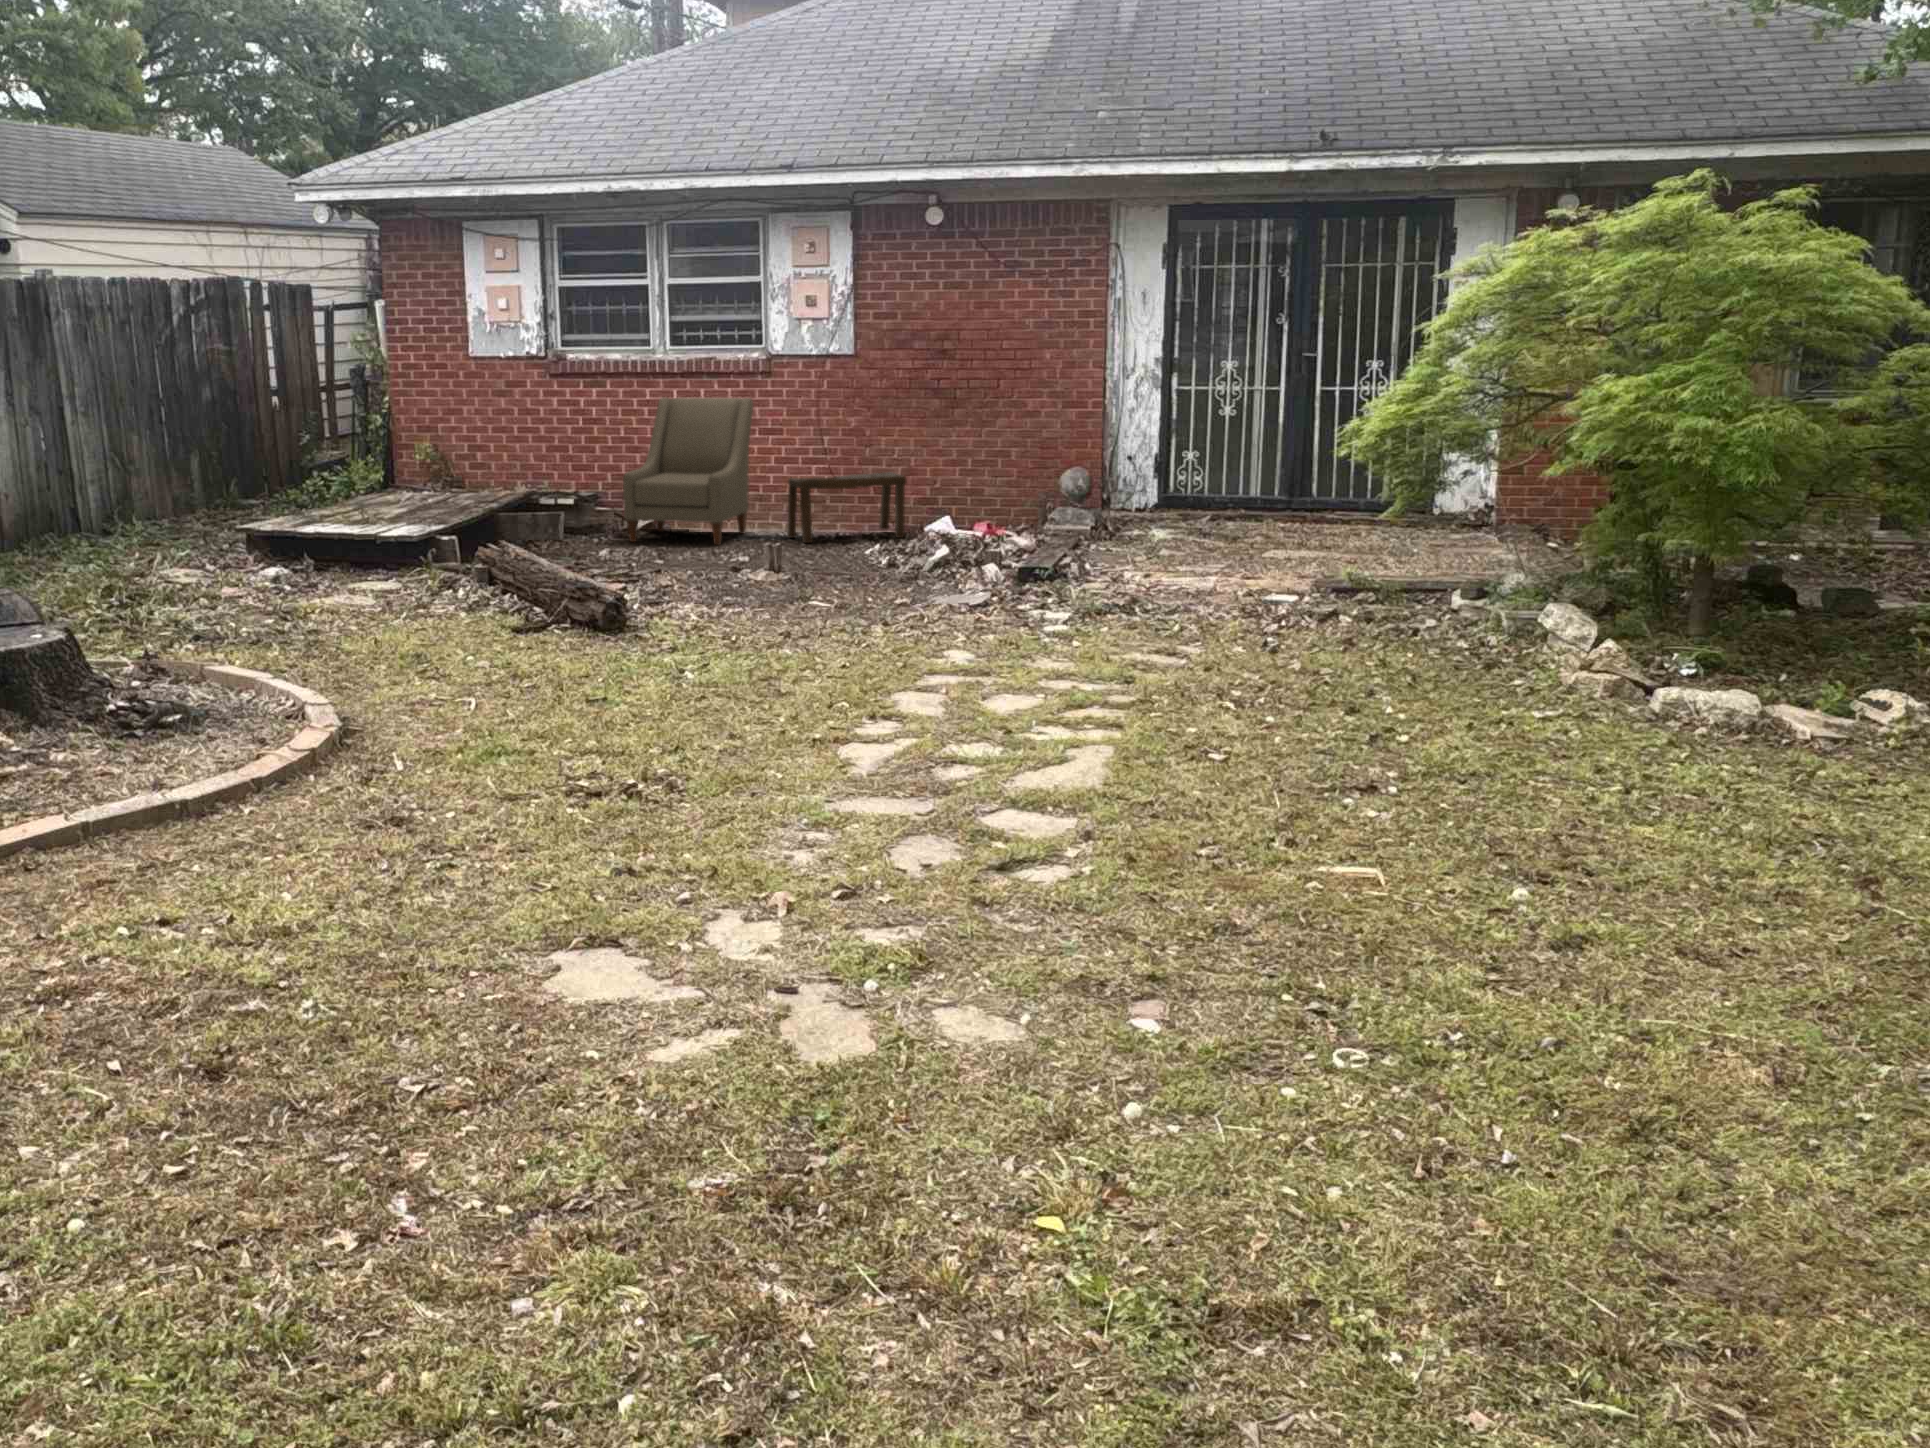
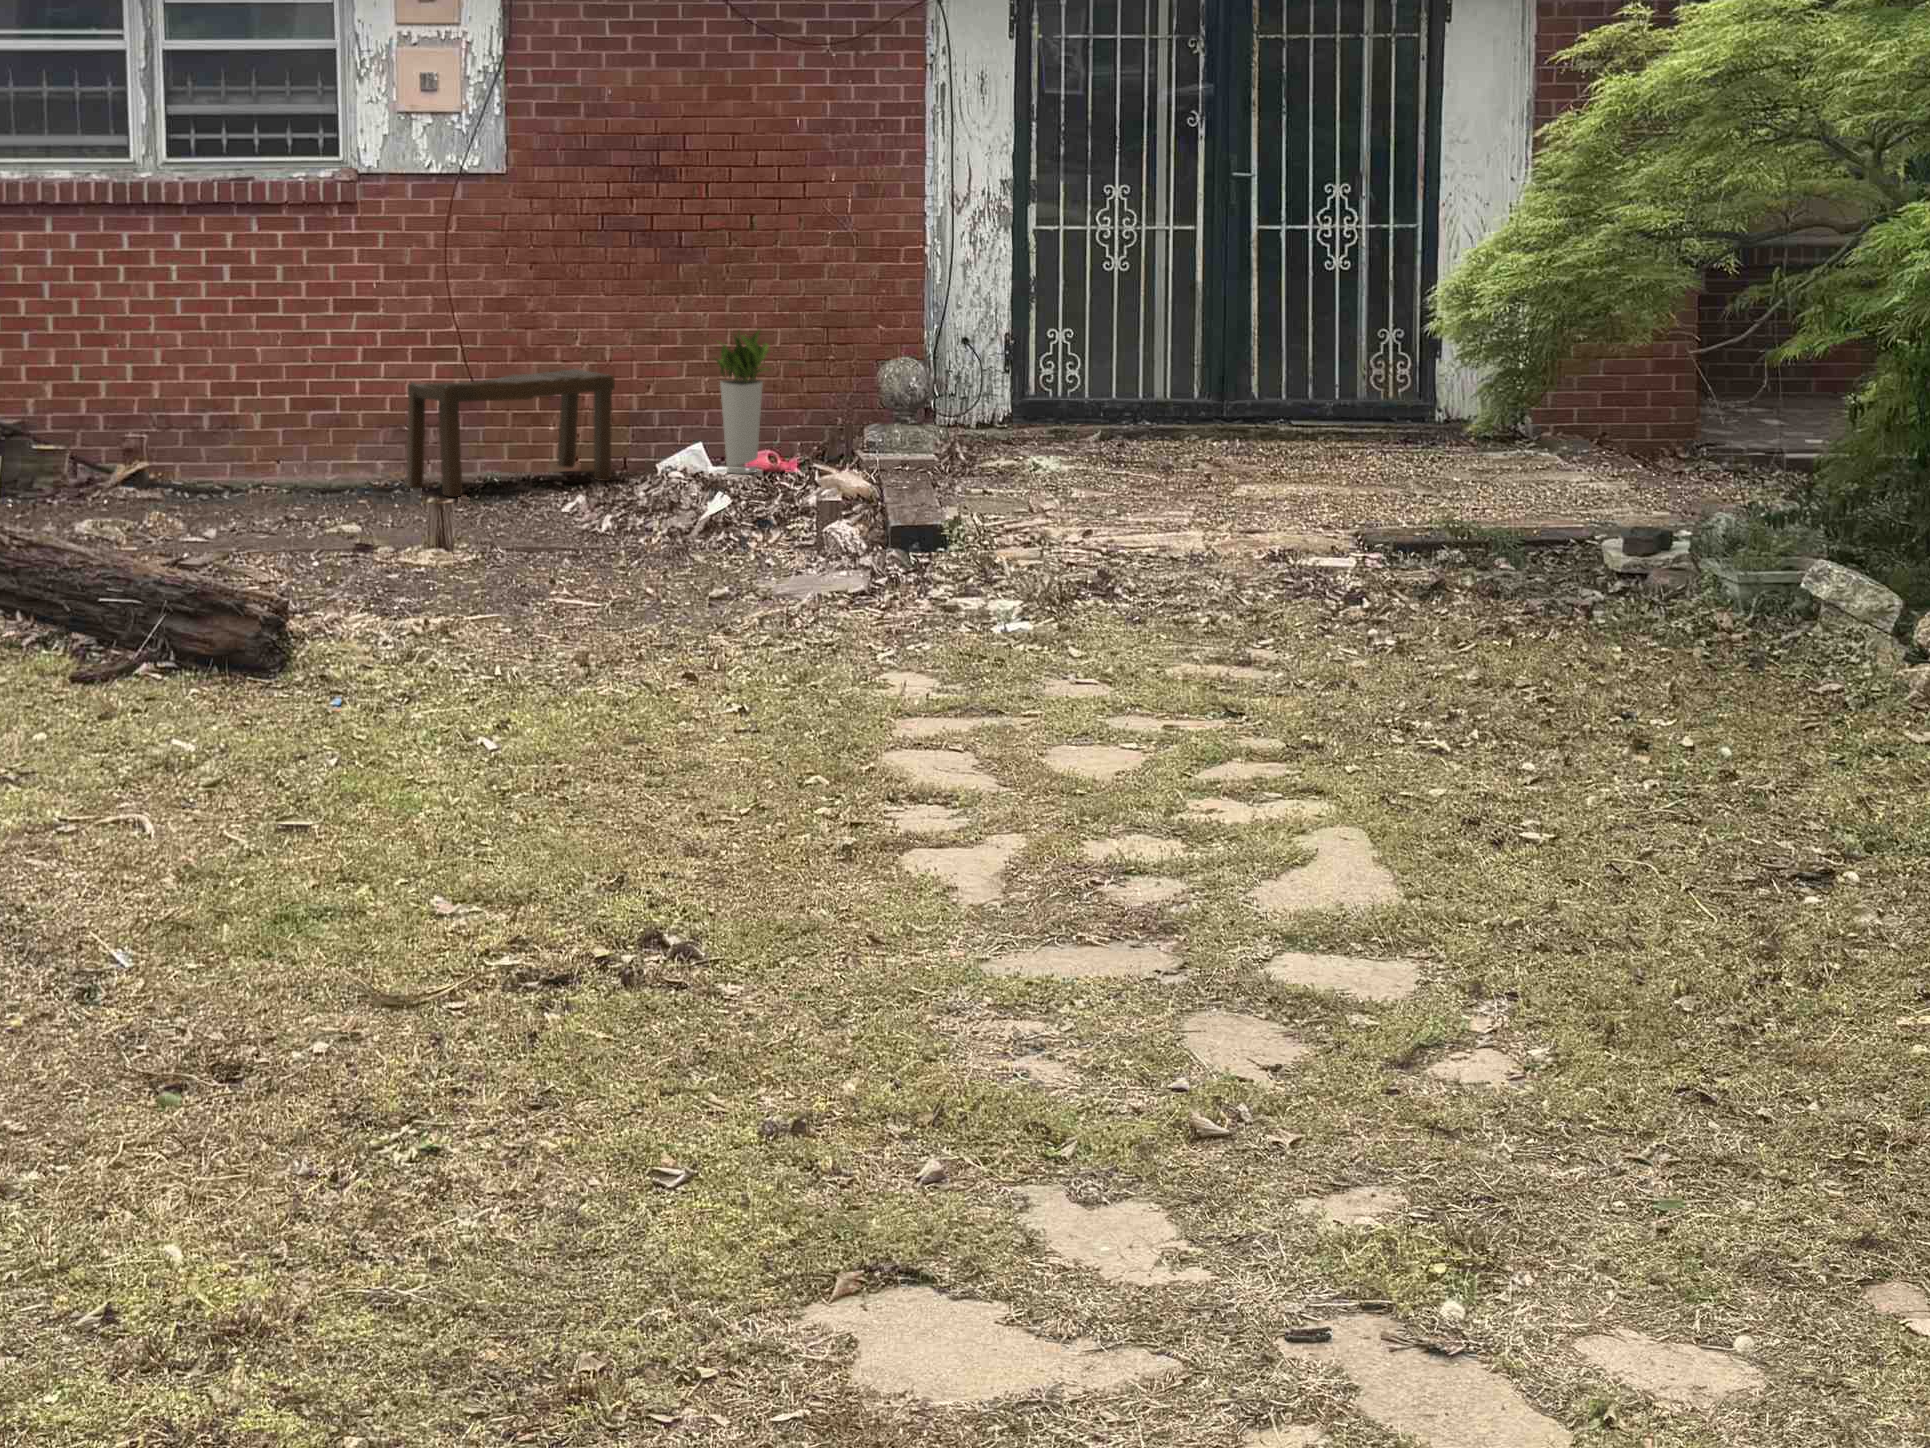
chair: present [623,397,753,545] -> none [109,245,331,507]
planter: none [964,449,1007,537] -> present [715,330,770,474]

